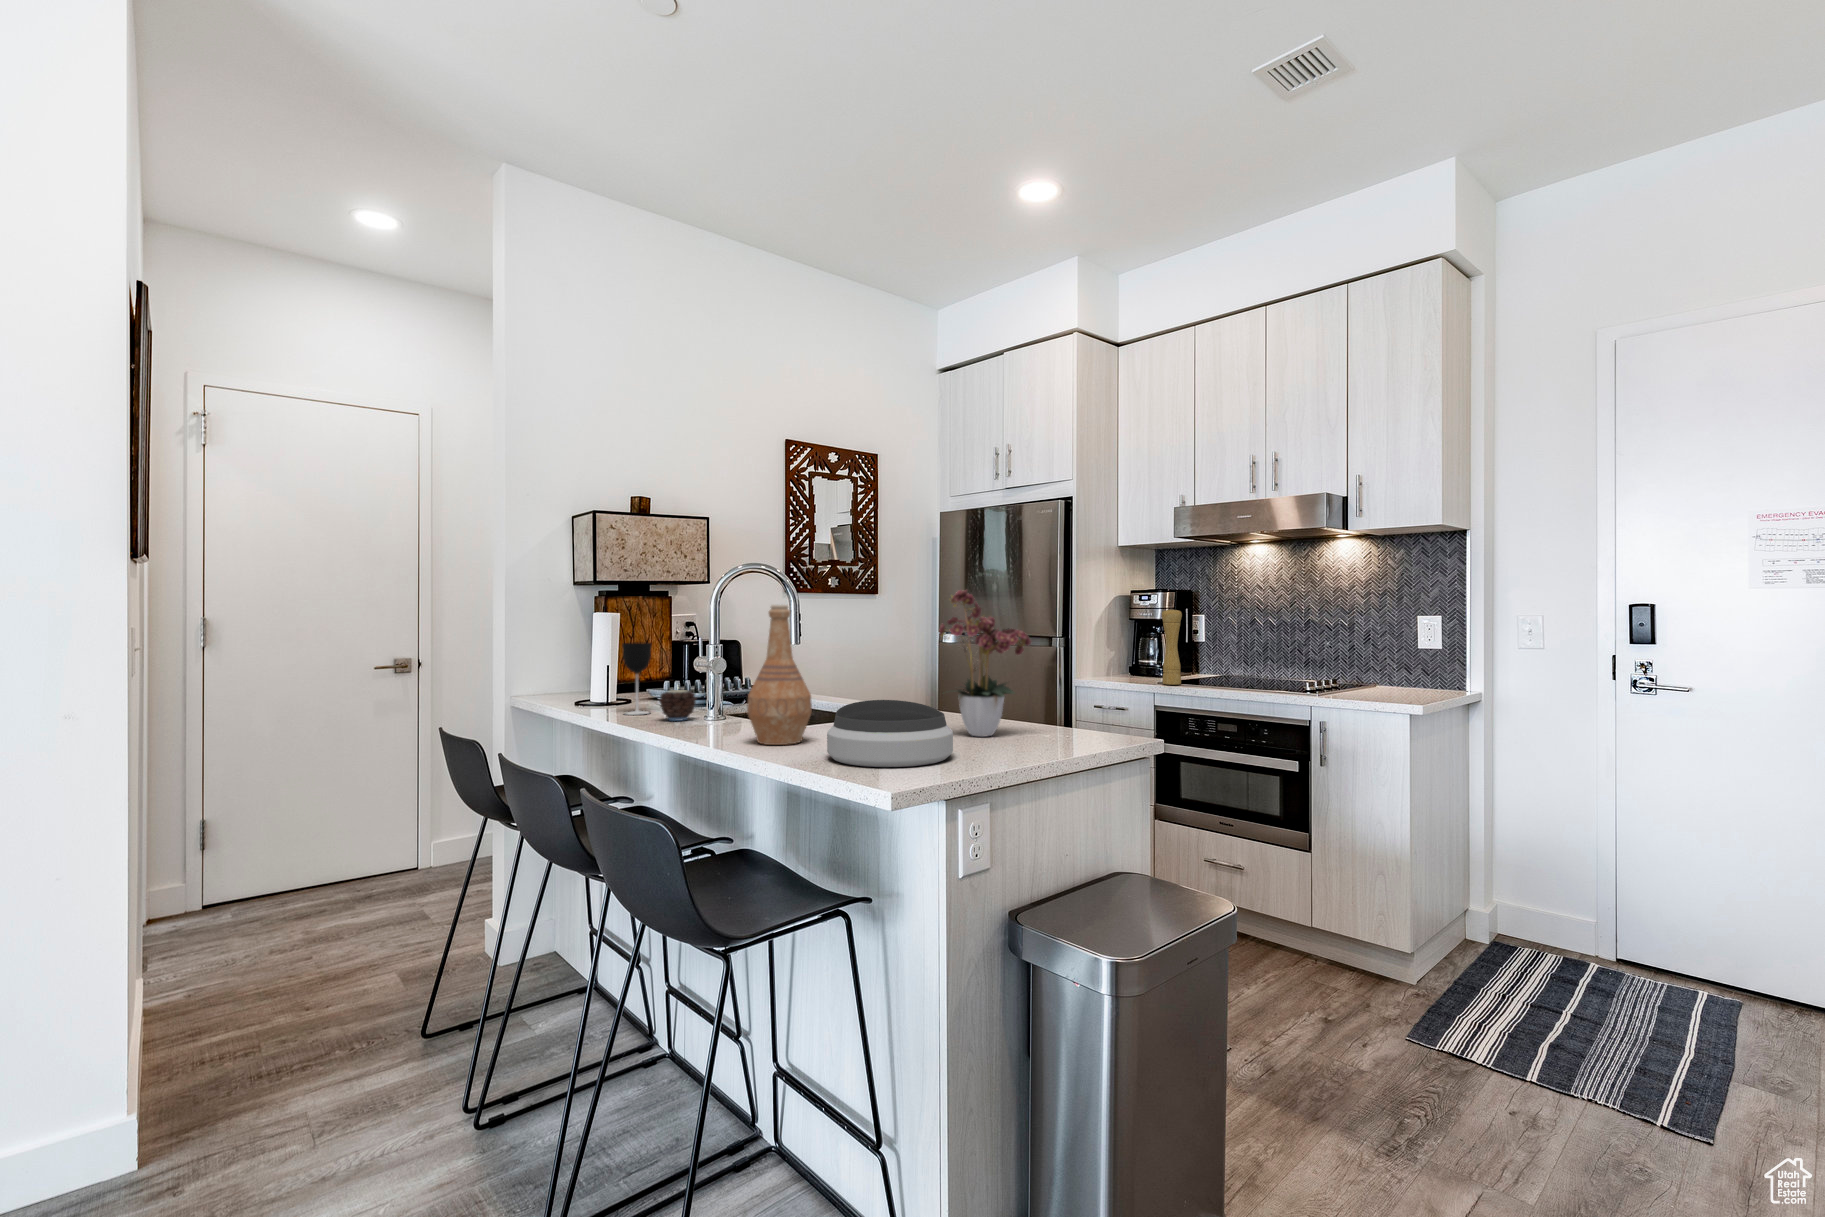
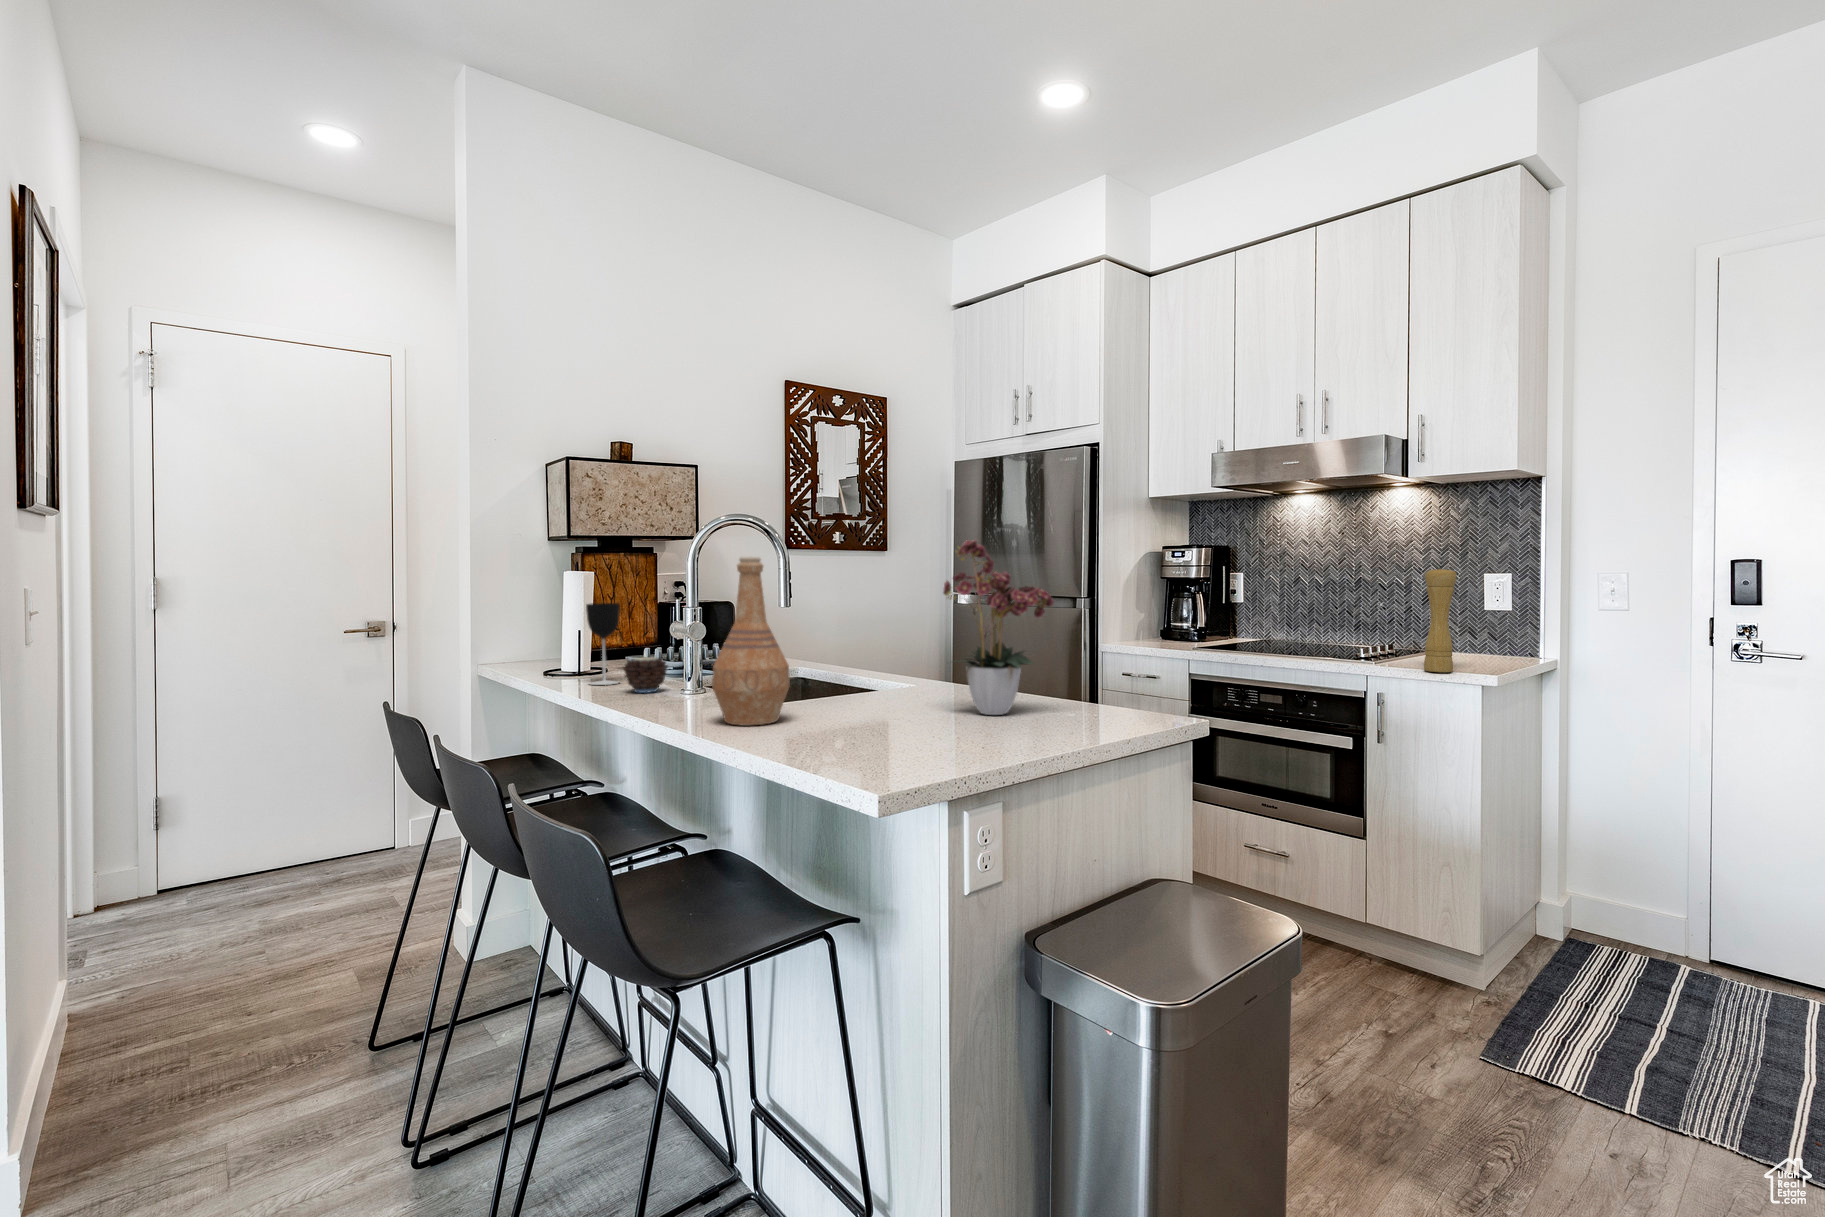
pepper mill: present [1162,609,1182,685] -> present [1424,568,1457,672]
bowl: present [827,700,953,767] -> none [801,672,957,758]

